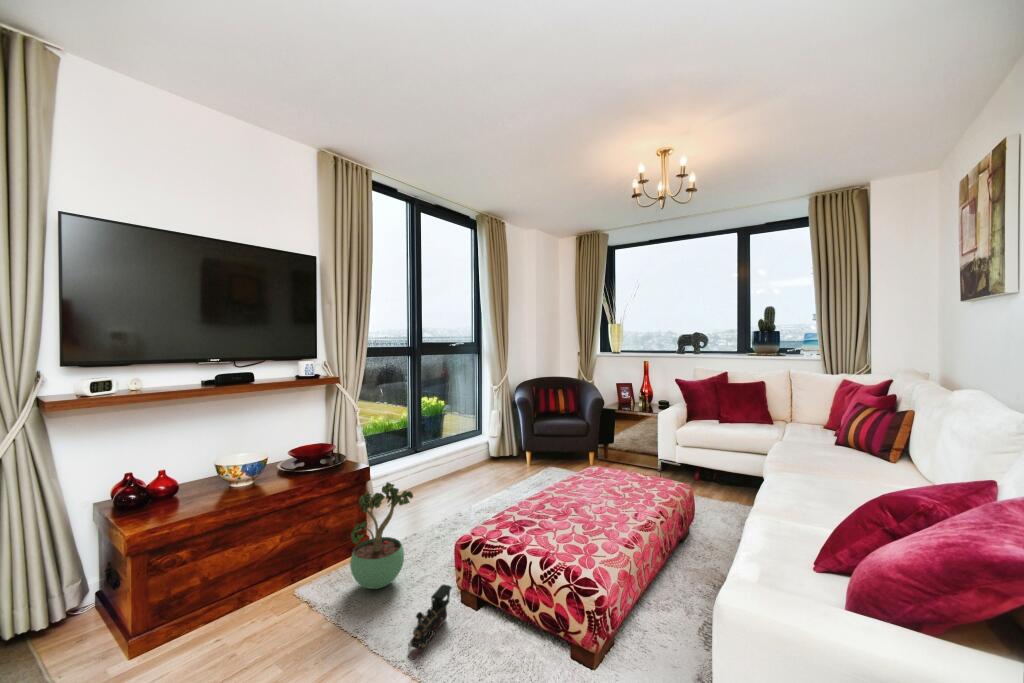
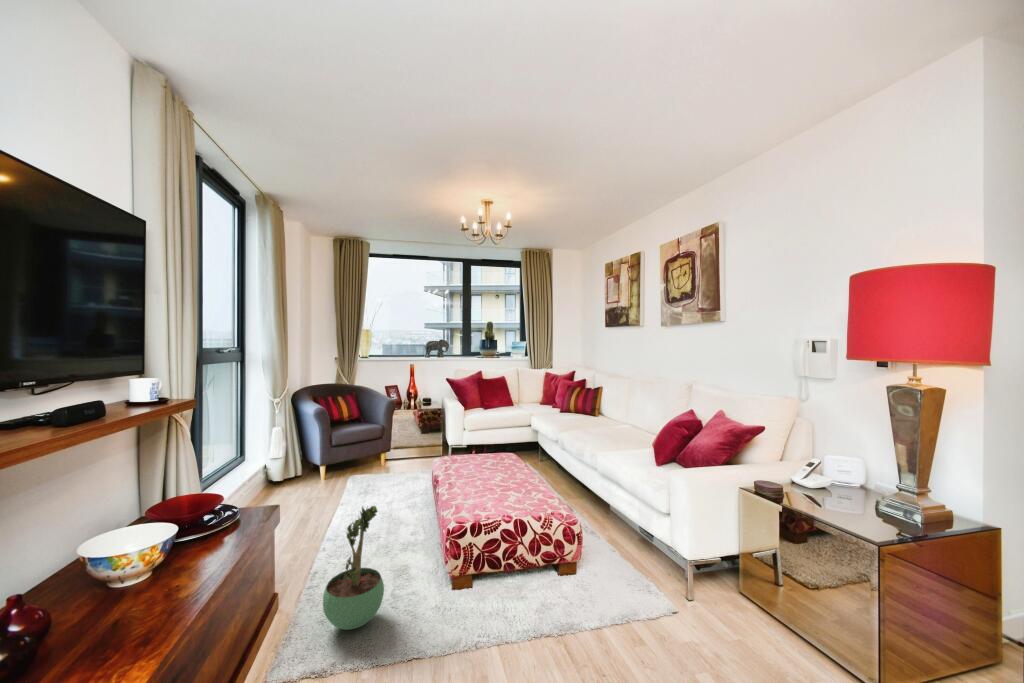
toy train: present [408,585,452,657] -> none [448,575,483,638]

